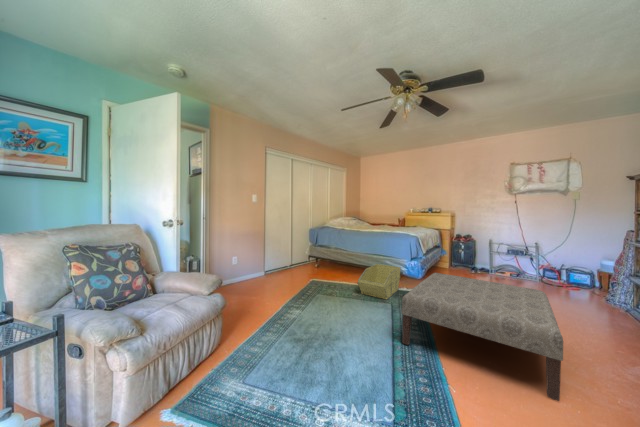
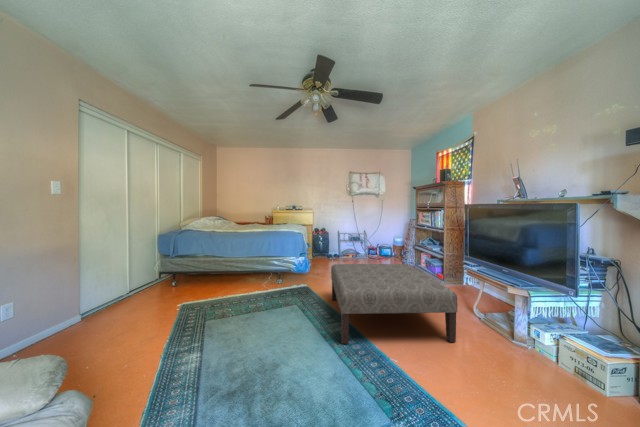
storage bin: present [358,264,400,299] -> none [257,265,291,303]

